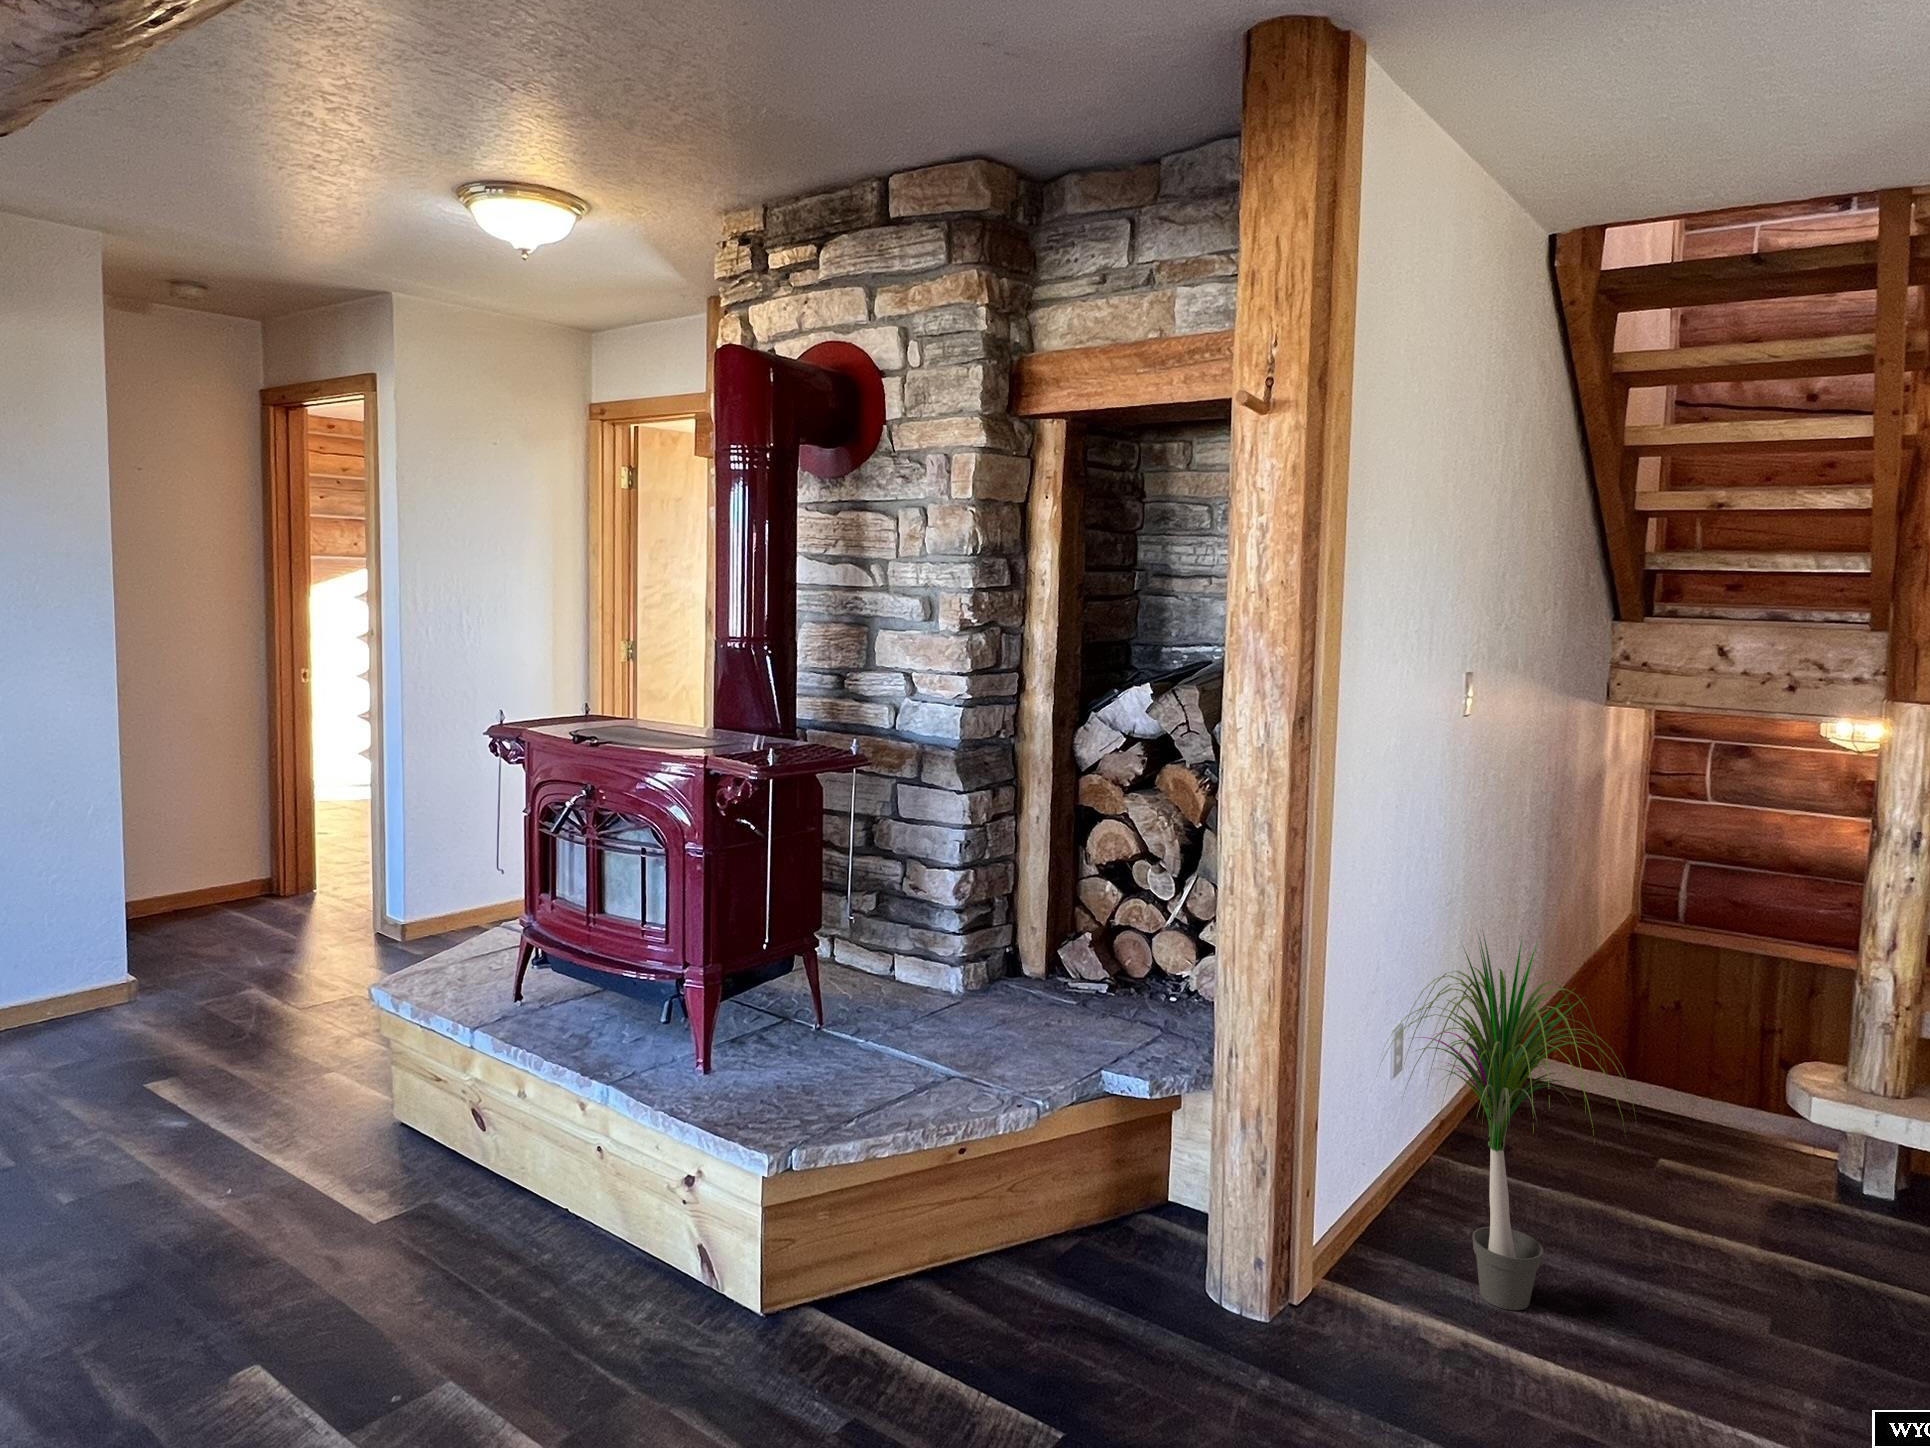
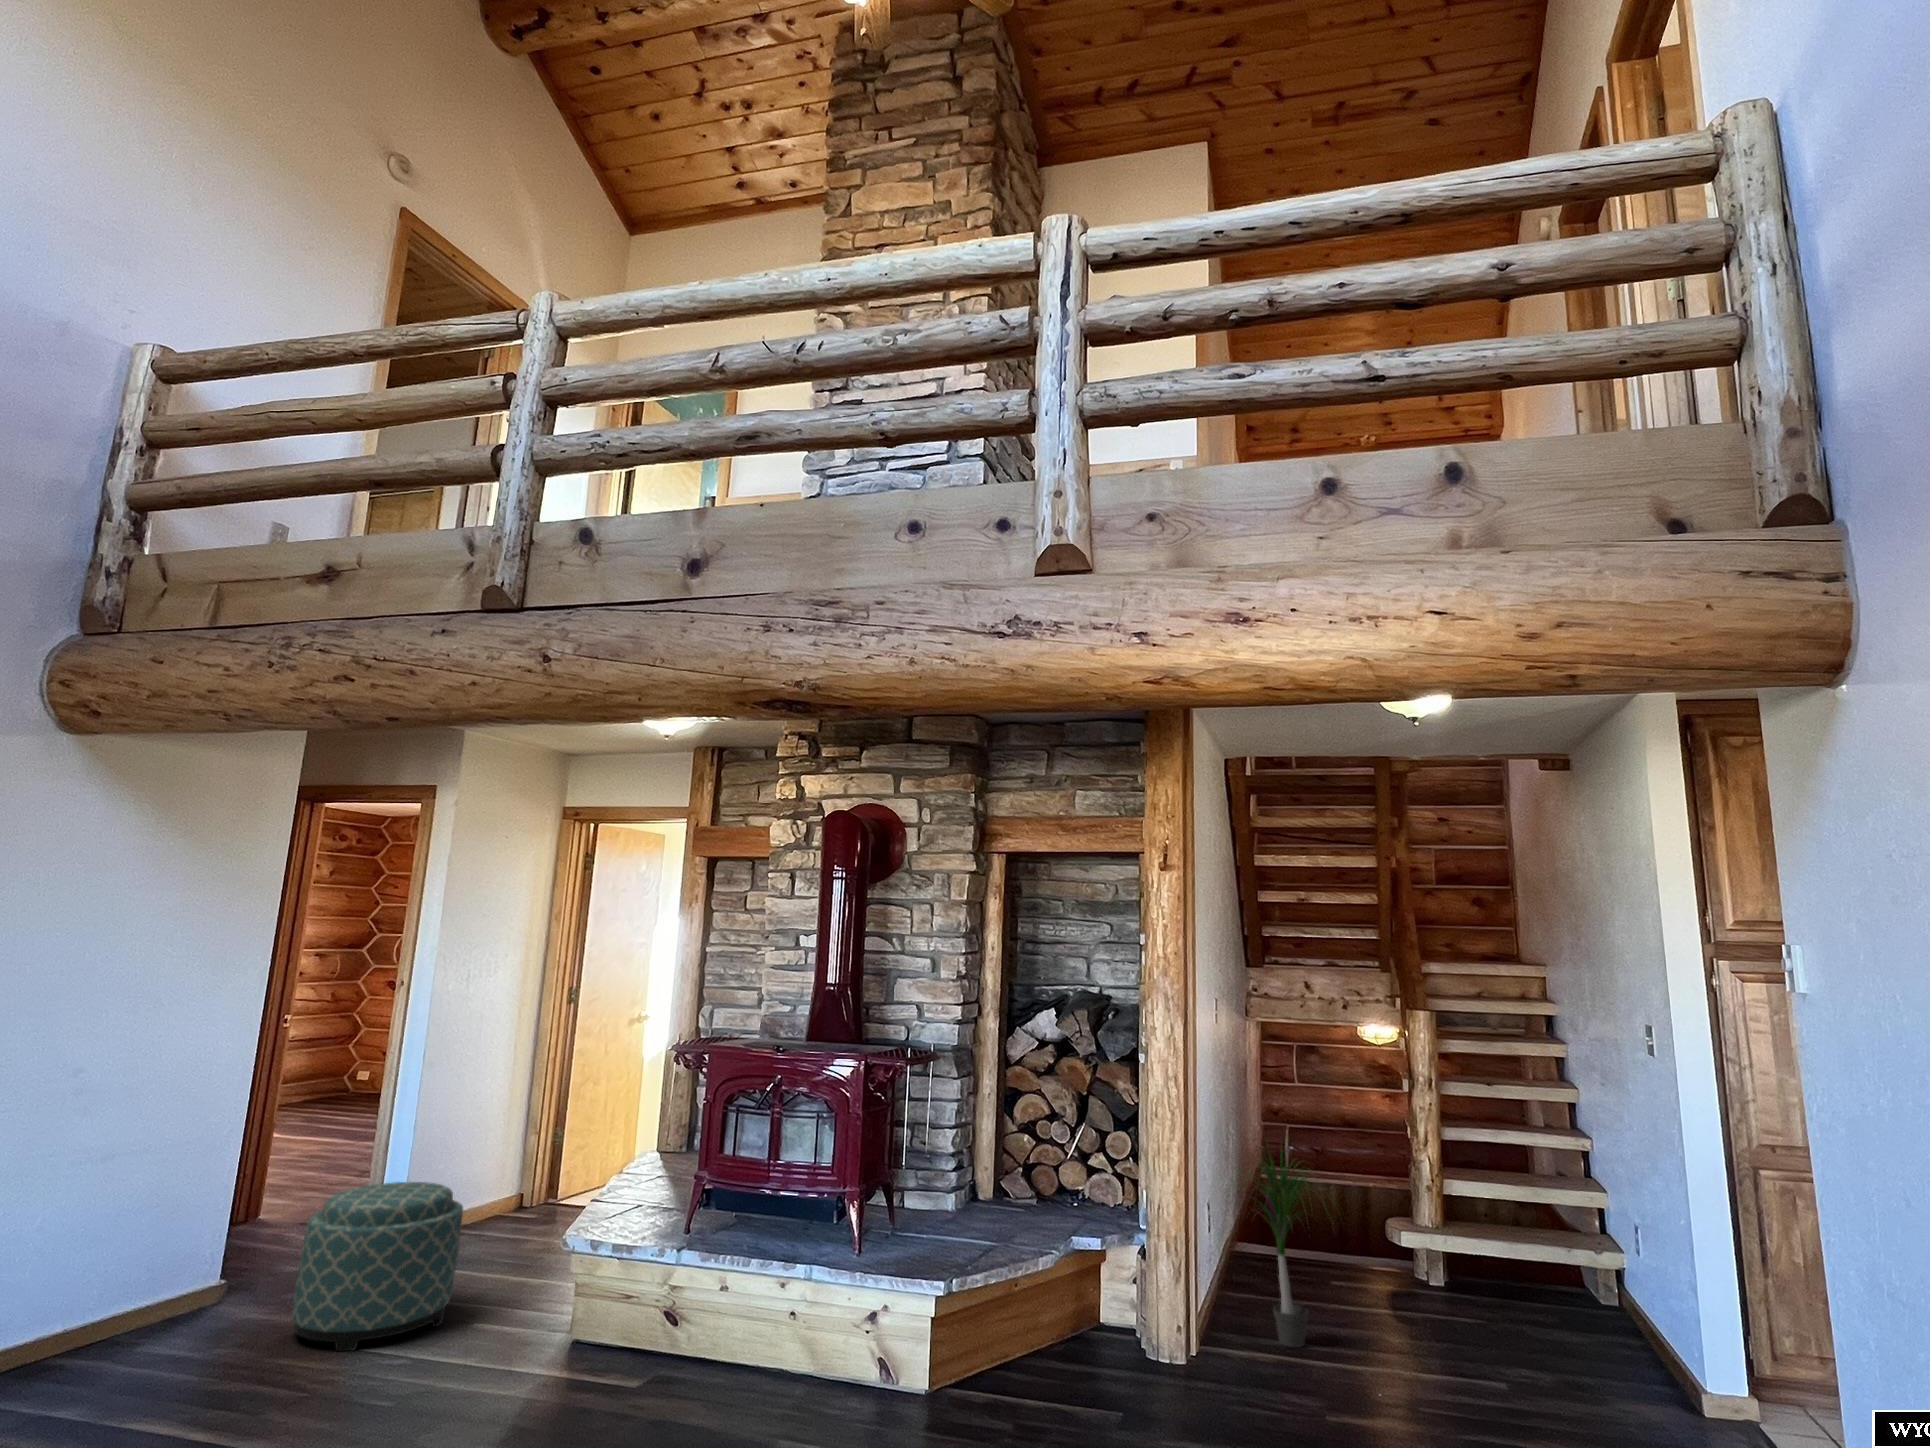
ottoman: none [83,890,305,1101] -> present [292,1182,463,1351]

